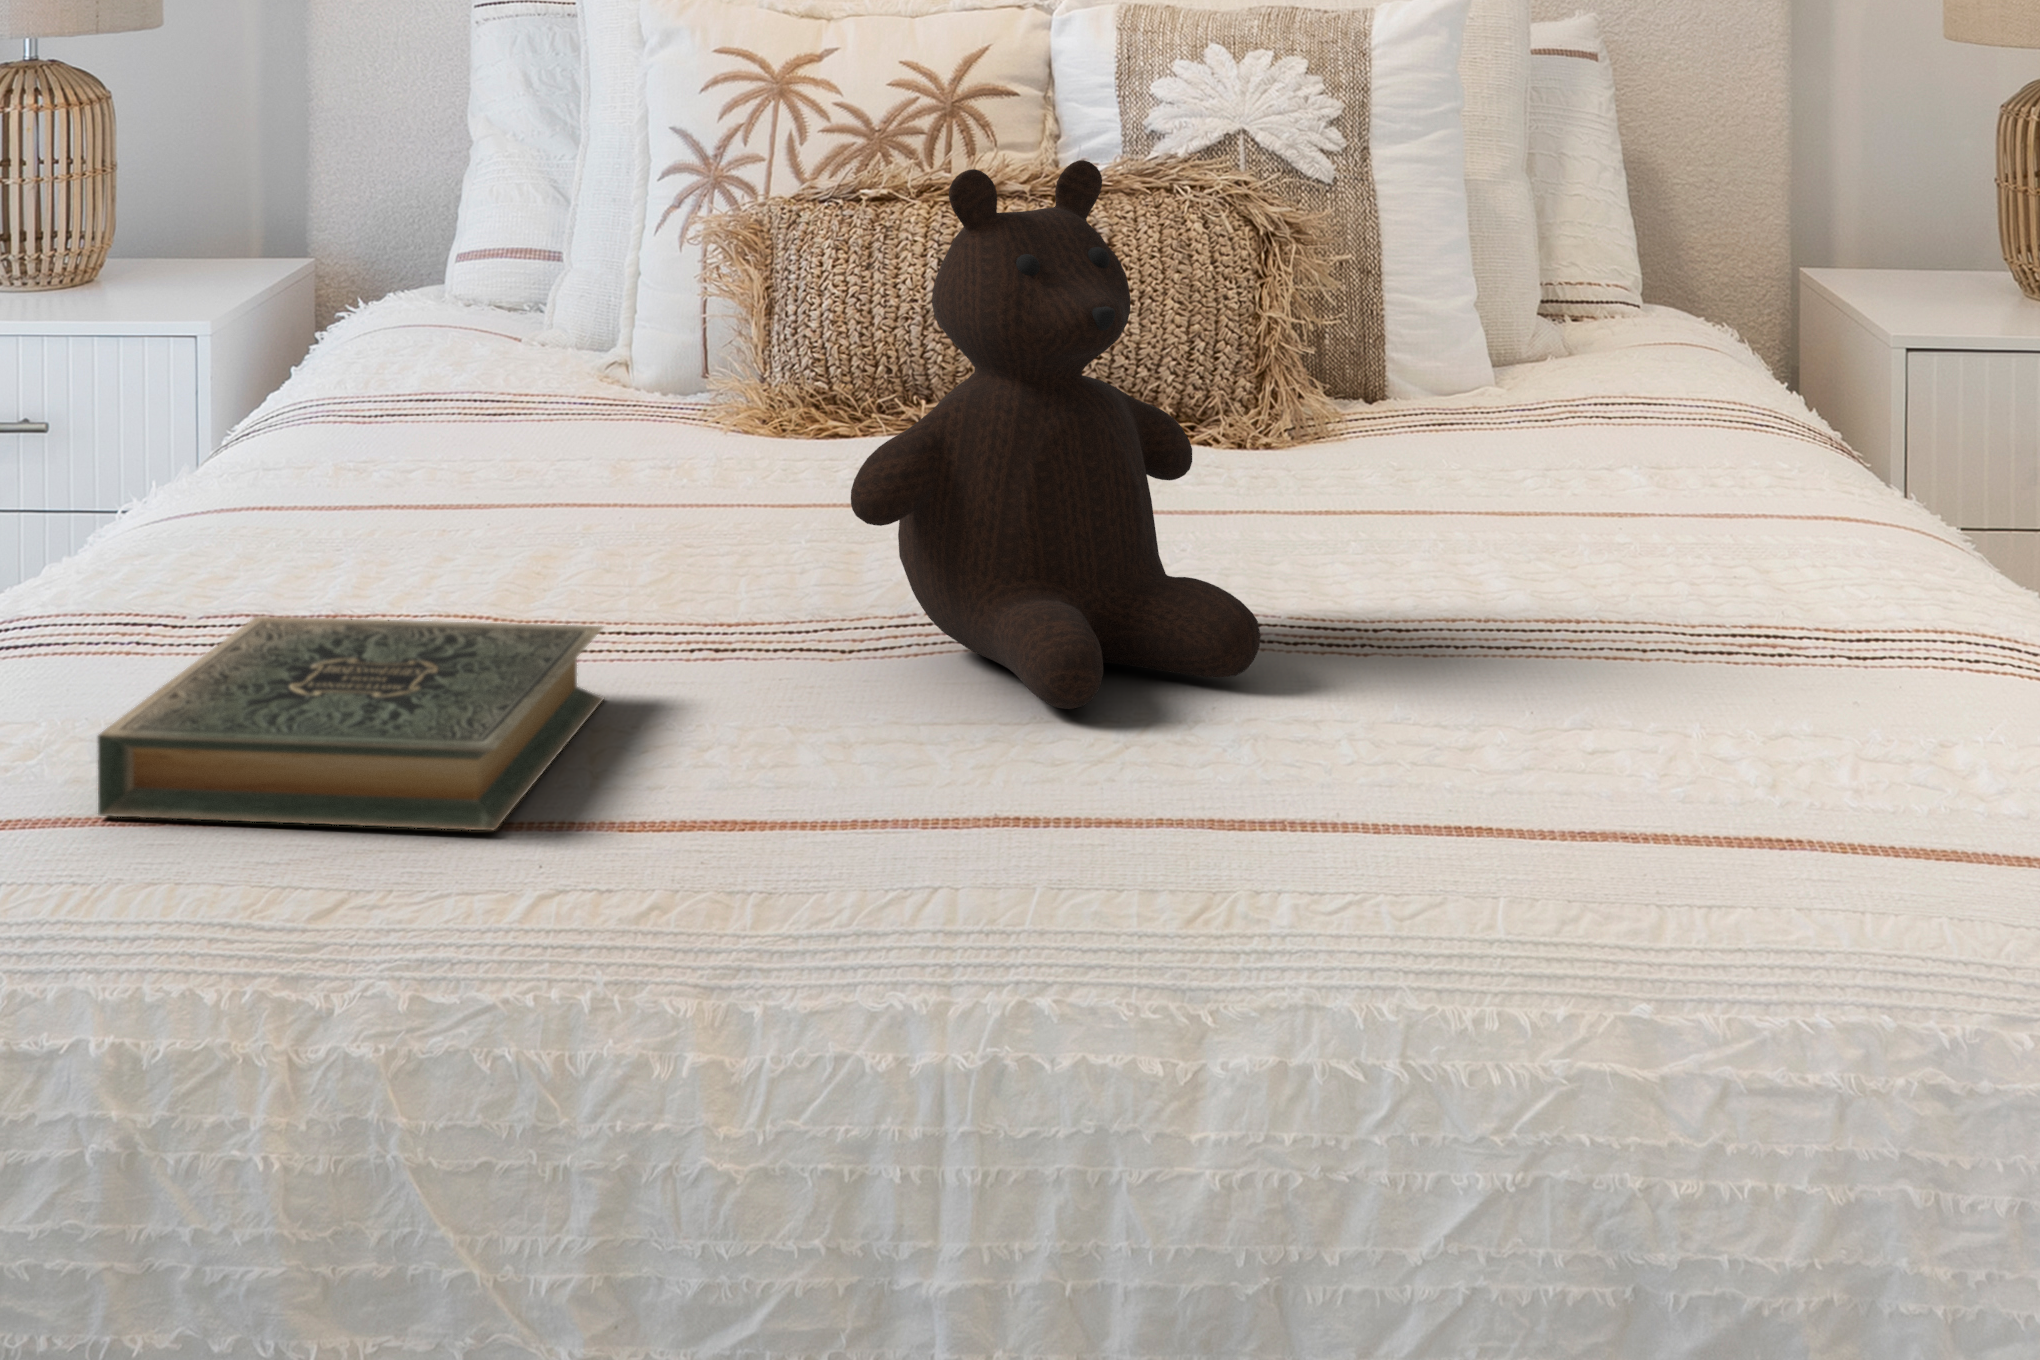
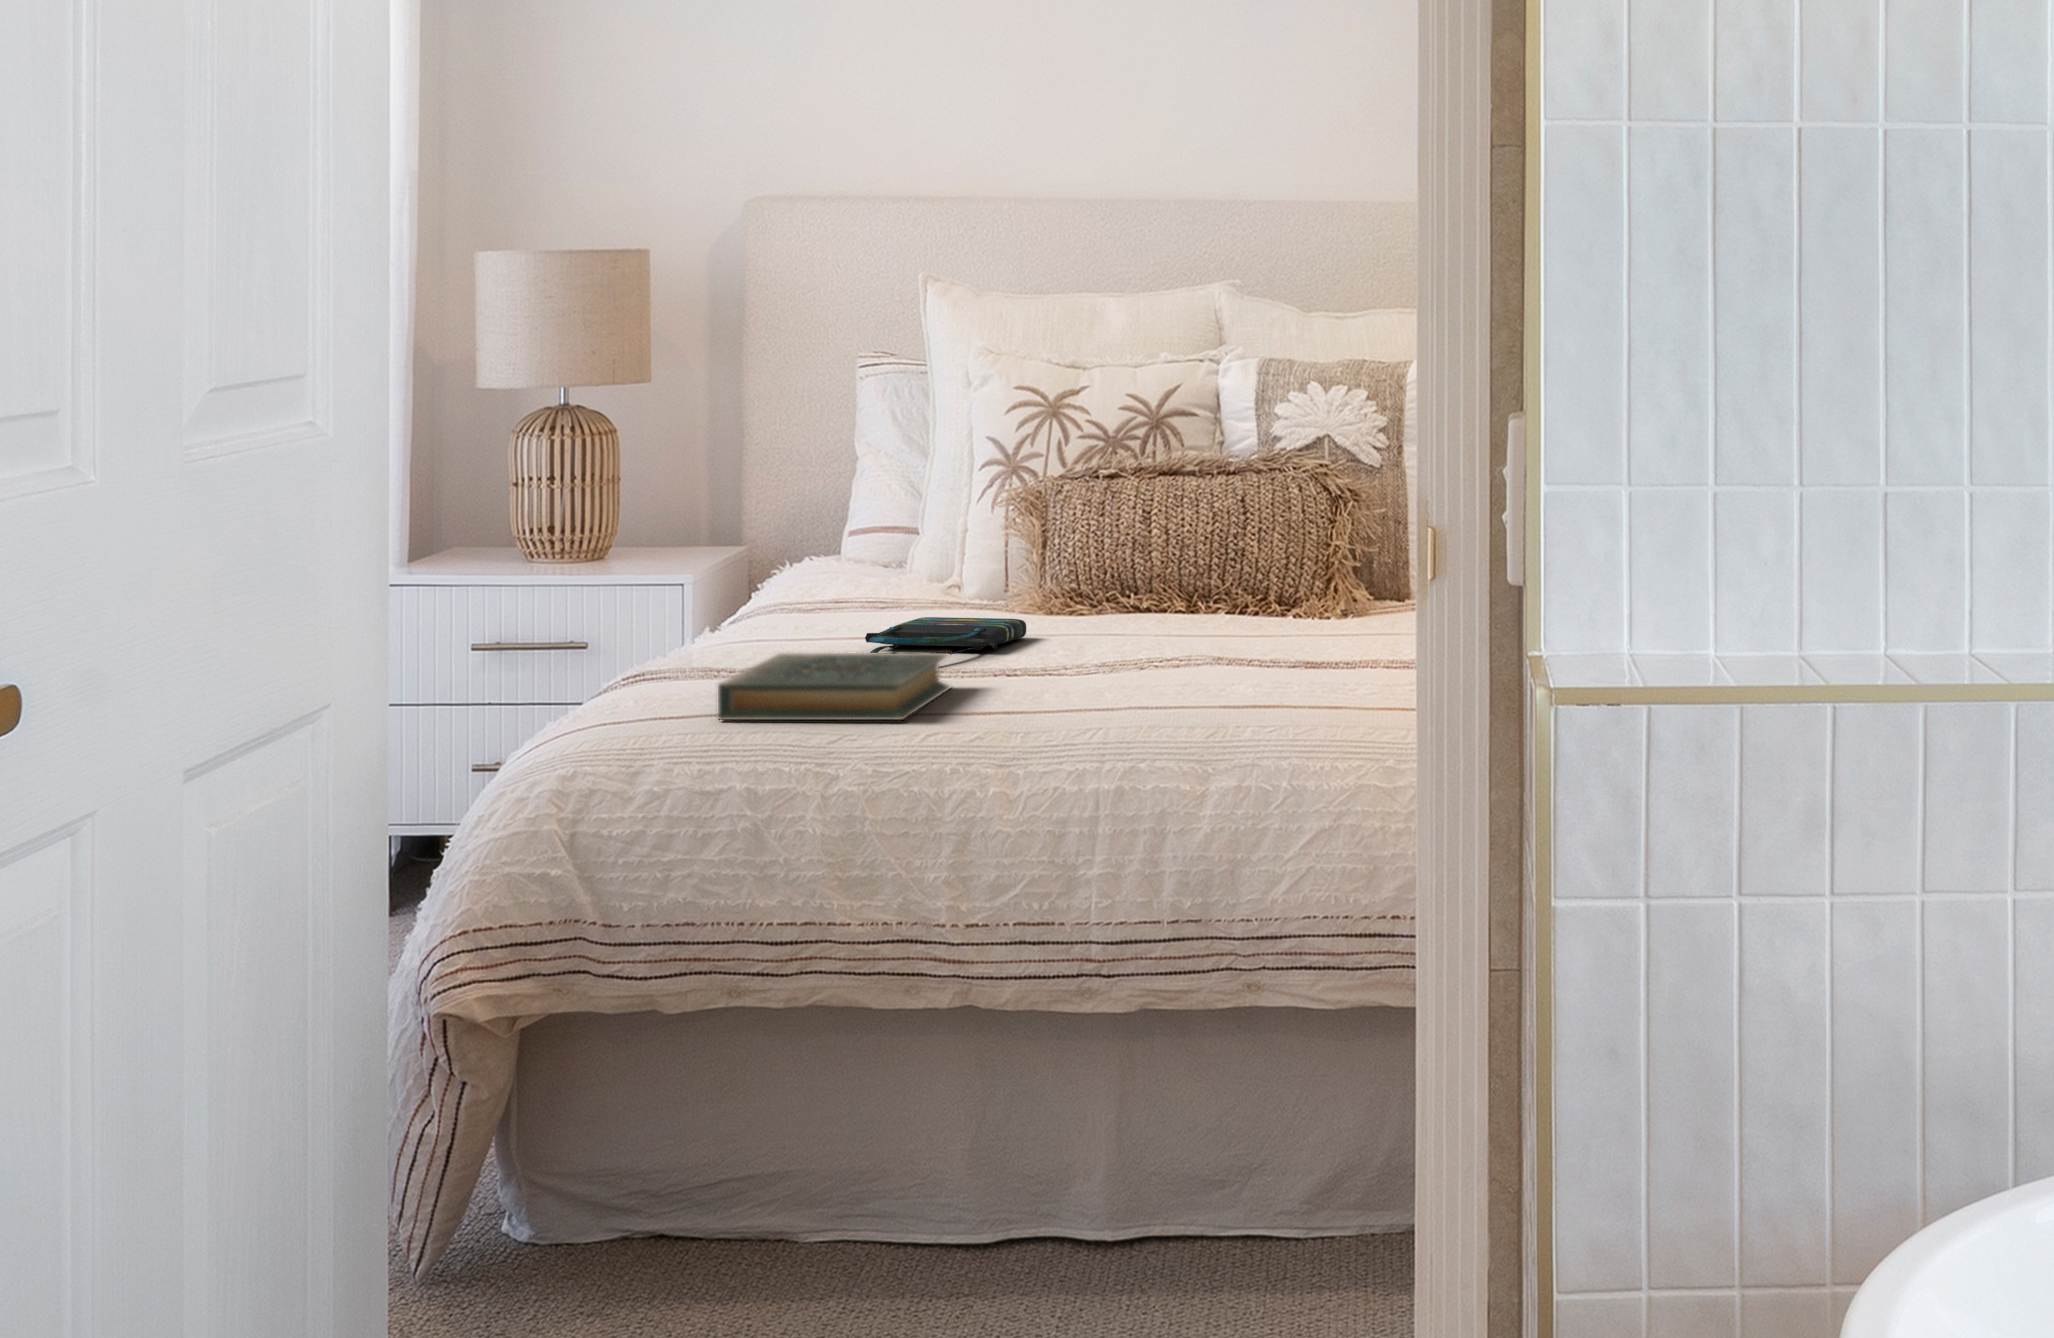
teddy bear: present [851,160,1261,709] -> none [1073,434,1272,685]
tote bag: none [443,489,745,637] -> present [865,617,1026,654]

